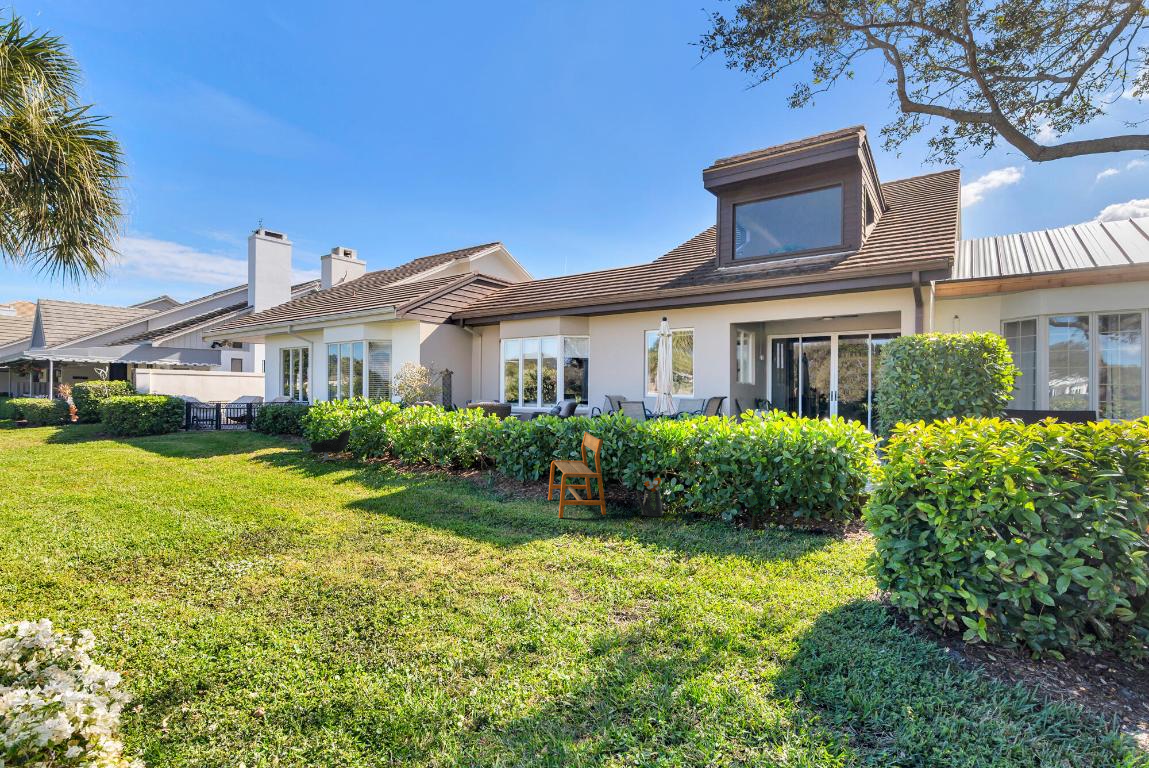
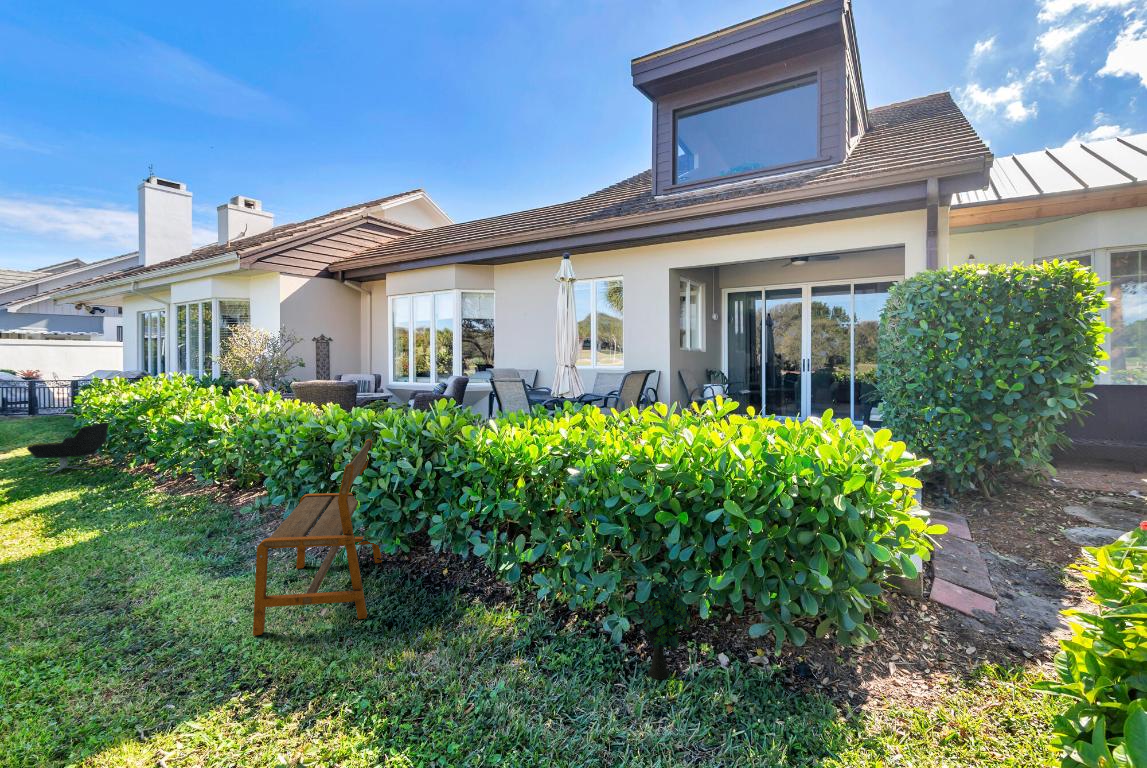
watering can: present [636,477,666,517] -> none [423,537,491,627]

